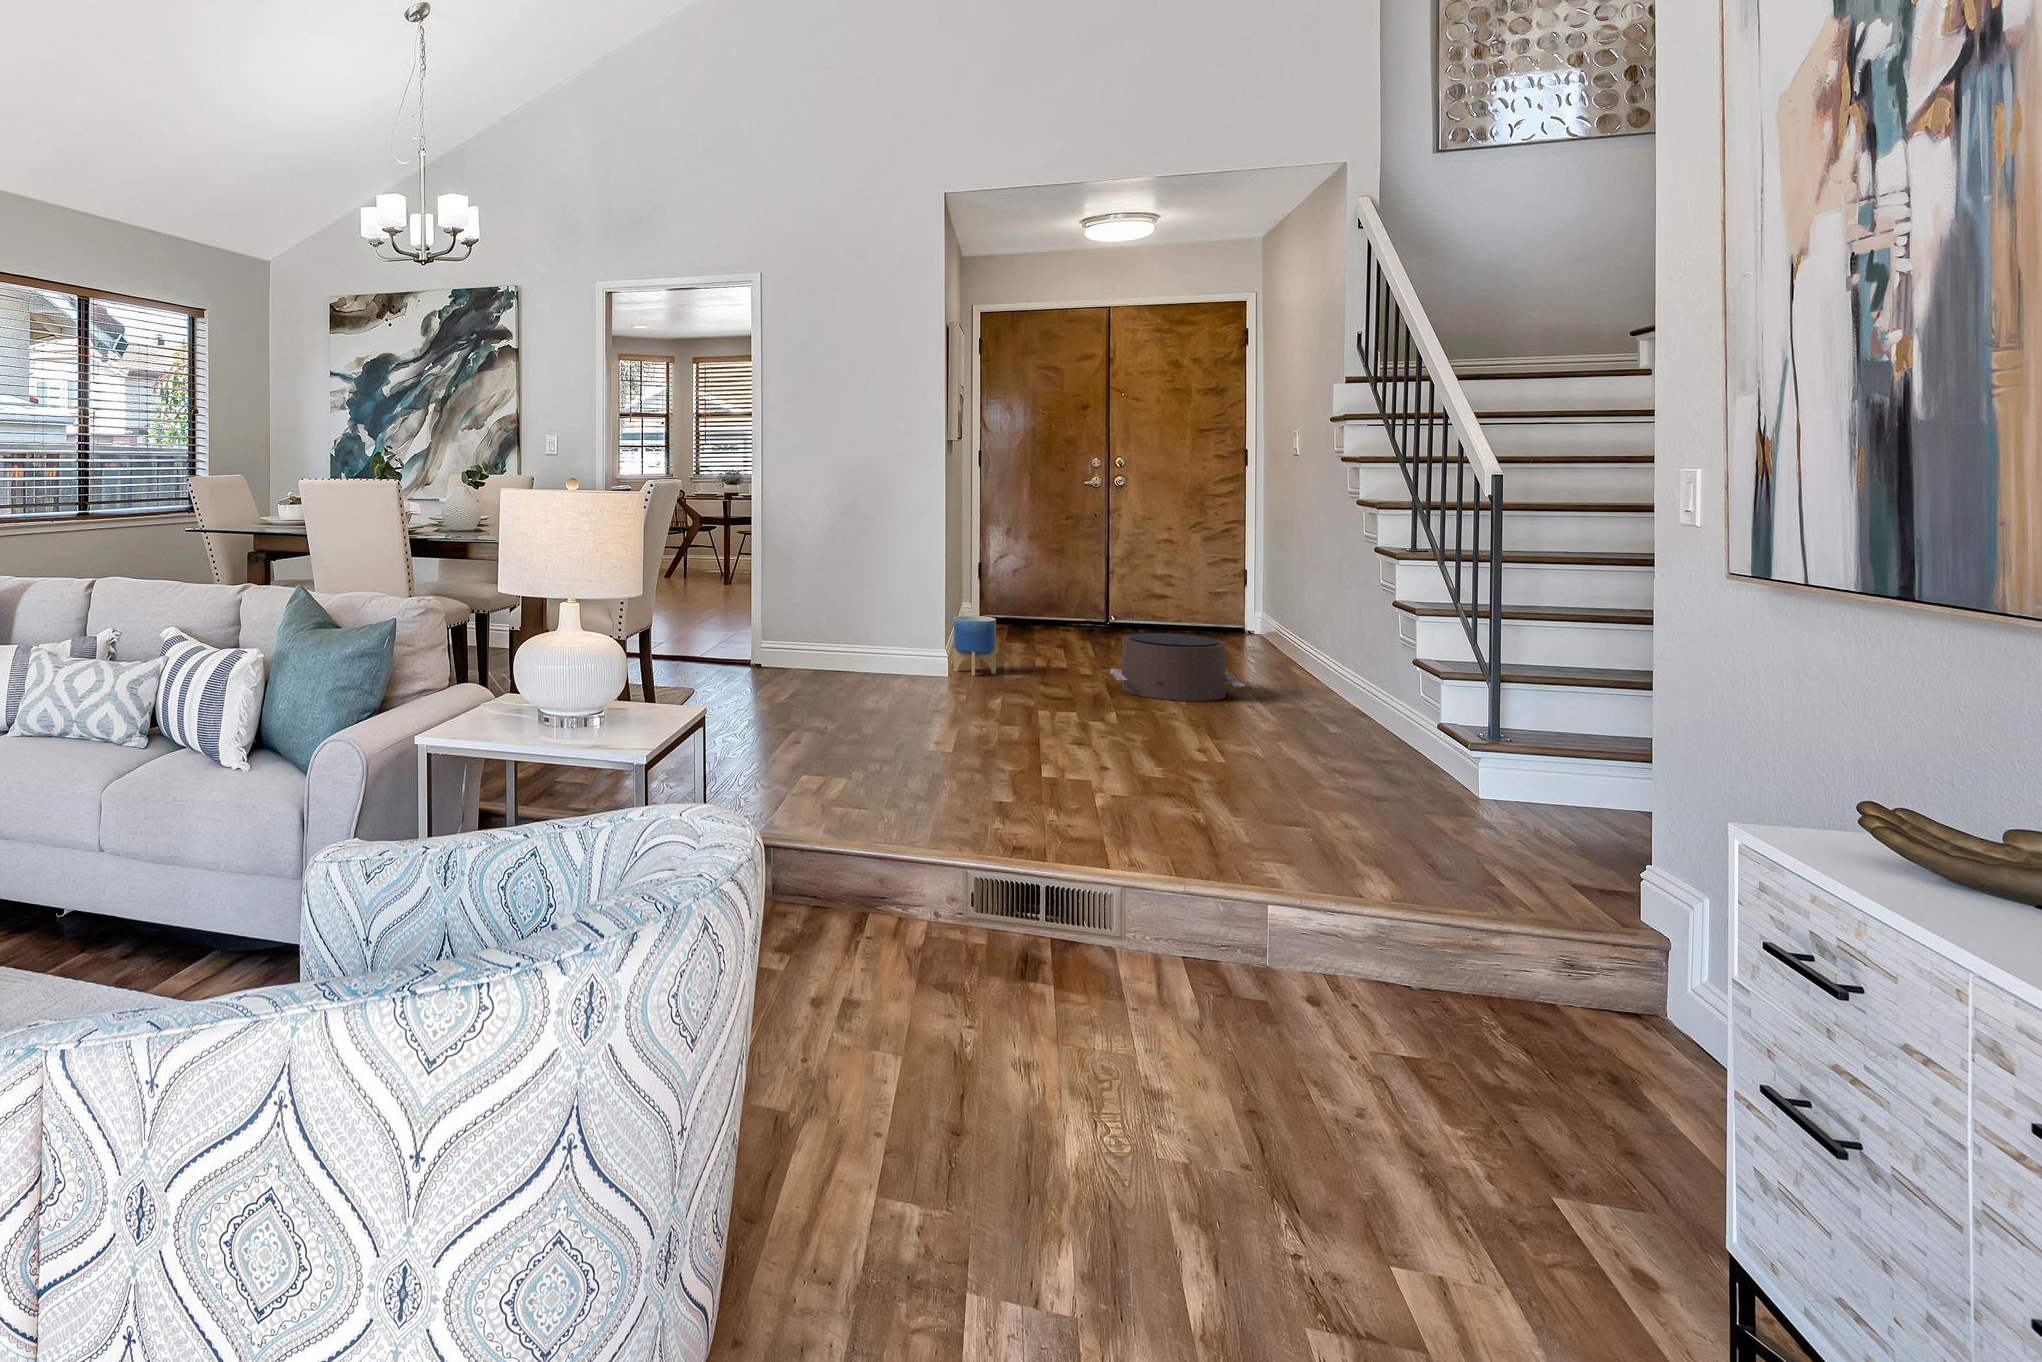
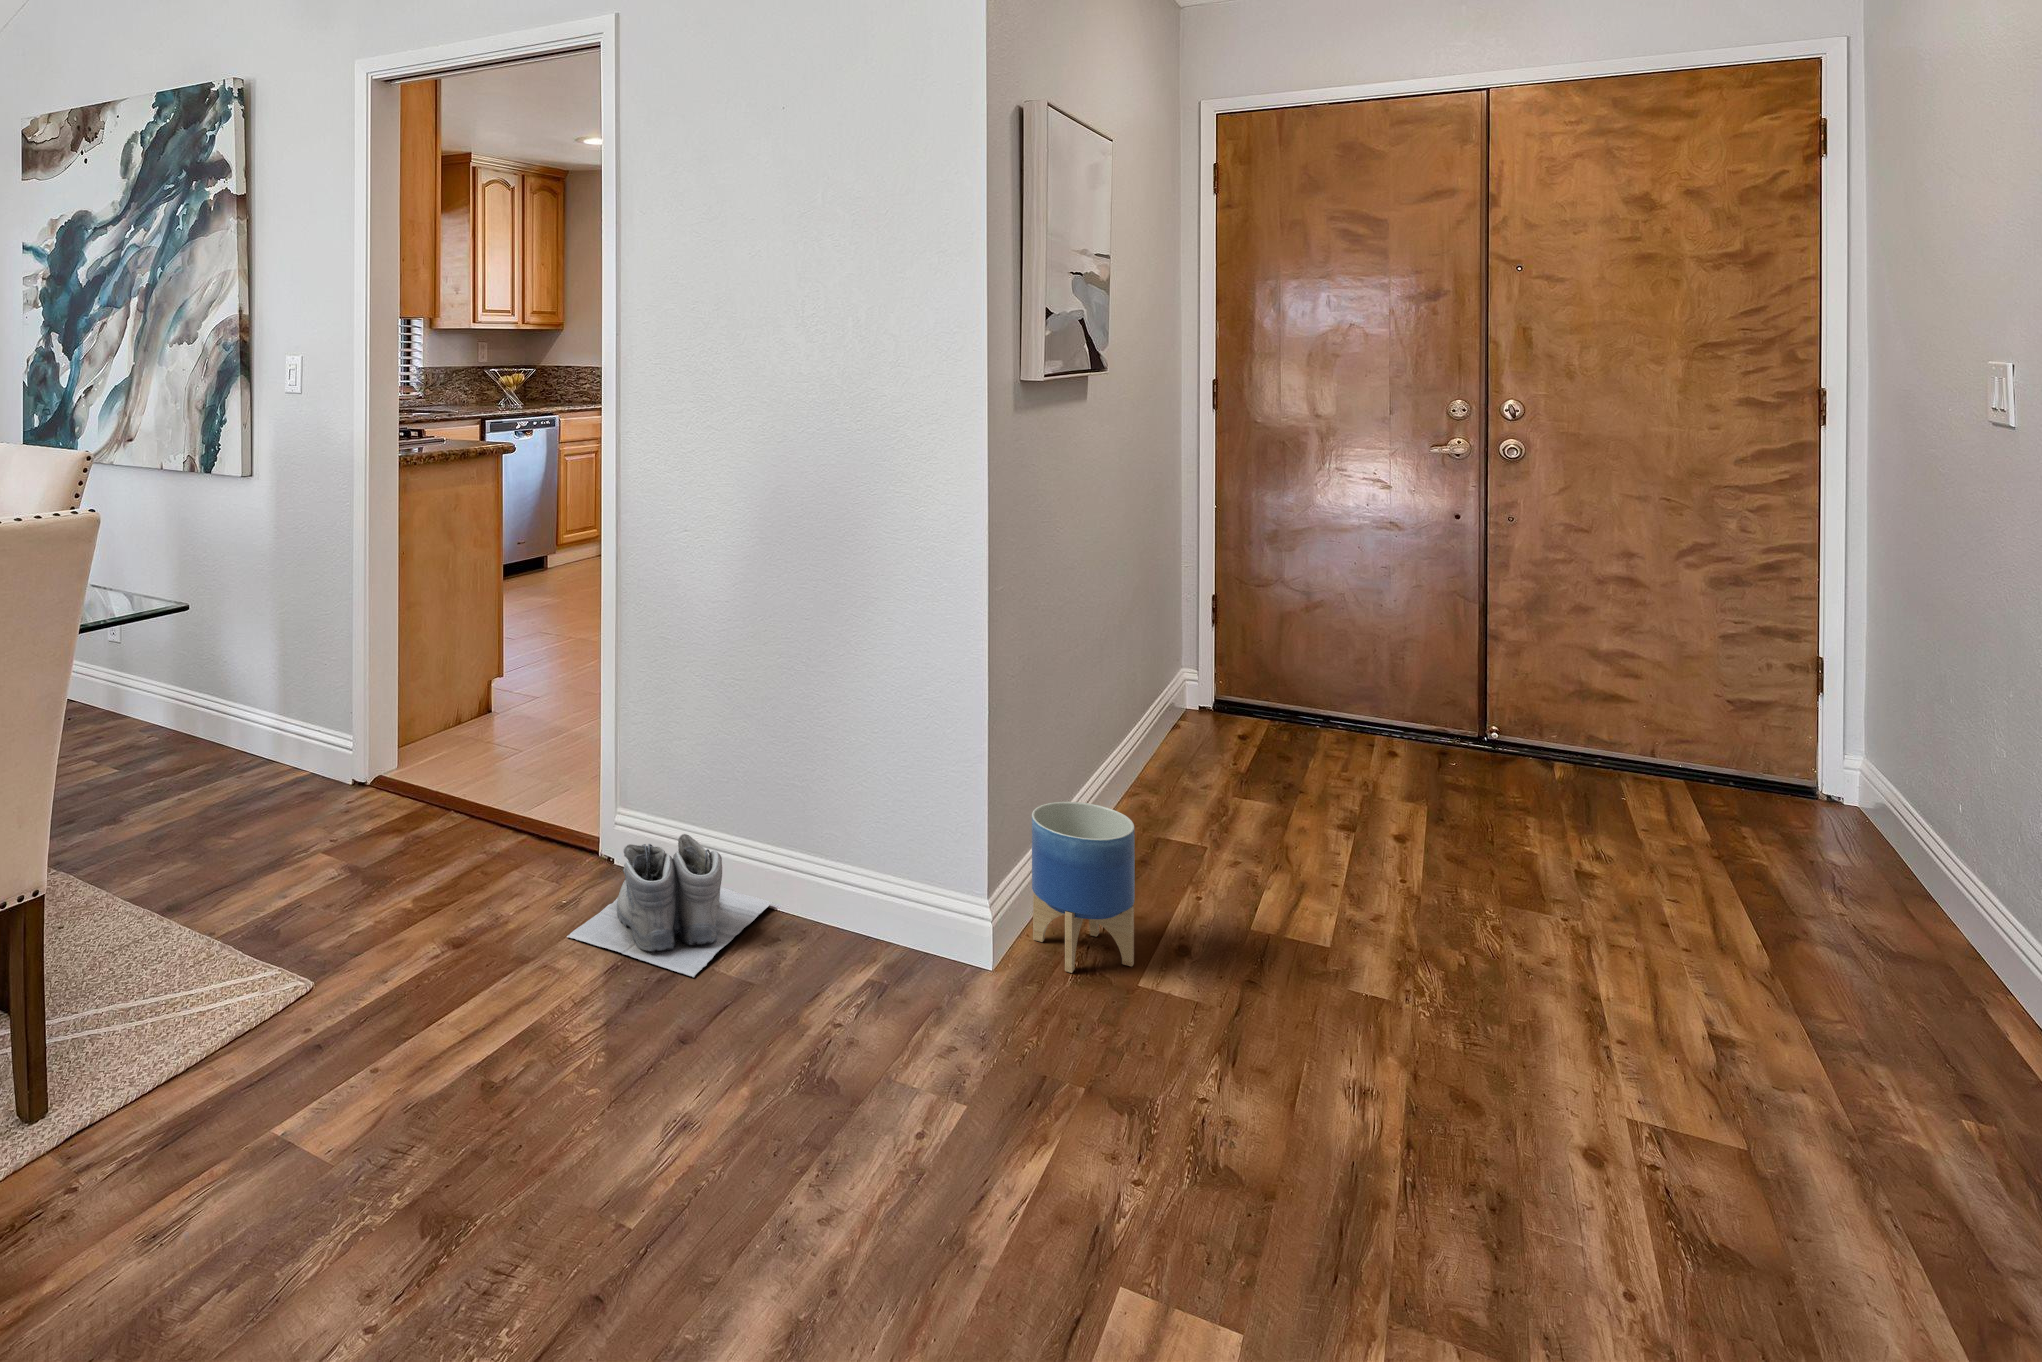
pouf: present [1110,633,1245,701] -> none [1429,936,1895,1253]
boots: none [769,635,842,682] -> present [567,834,773,977]

